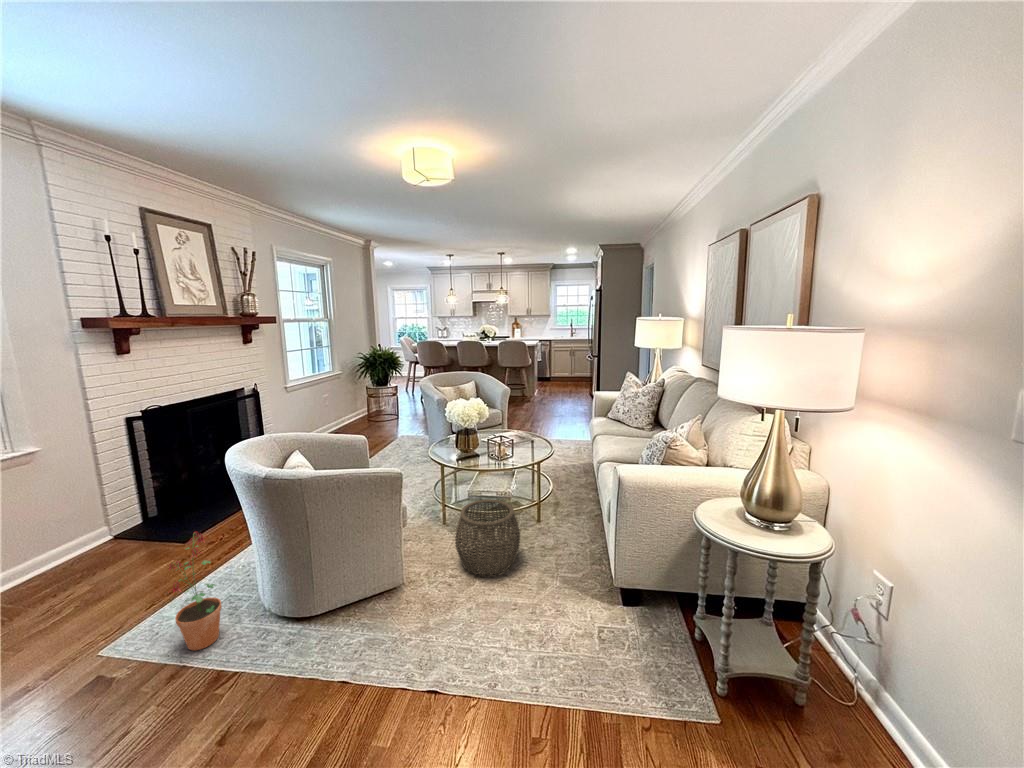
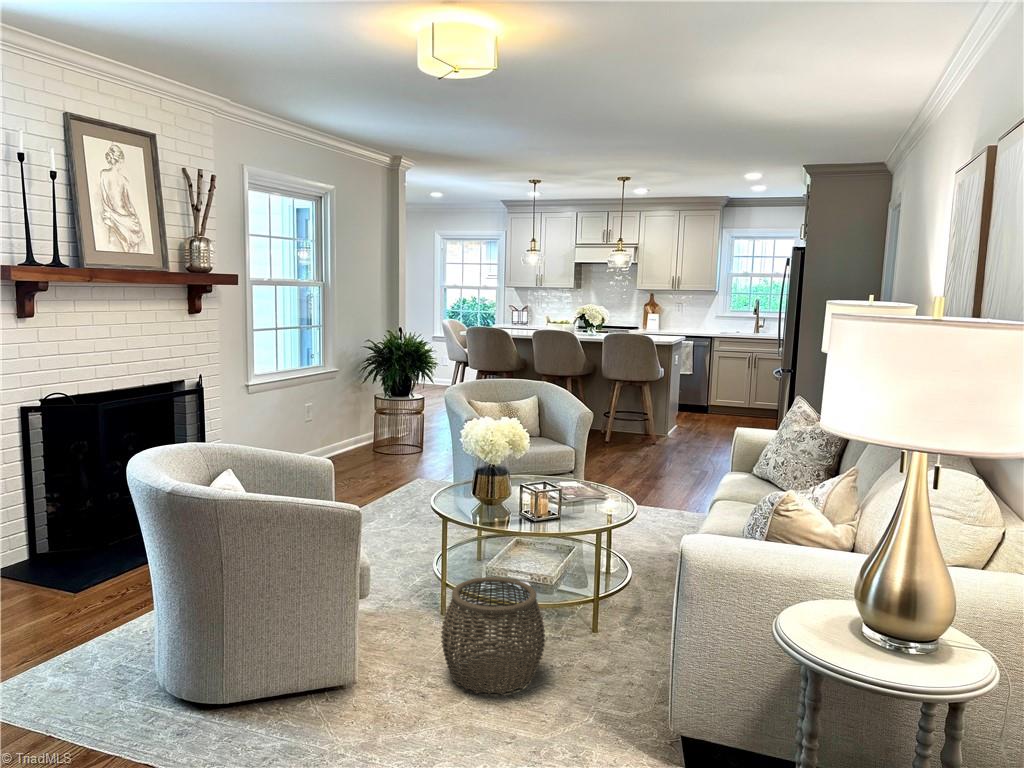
potted plant: present [169,532,222,650] -> none [42,559,106,720]

